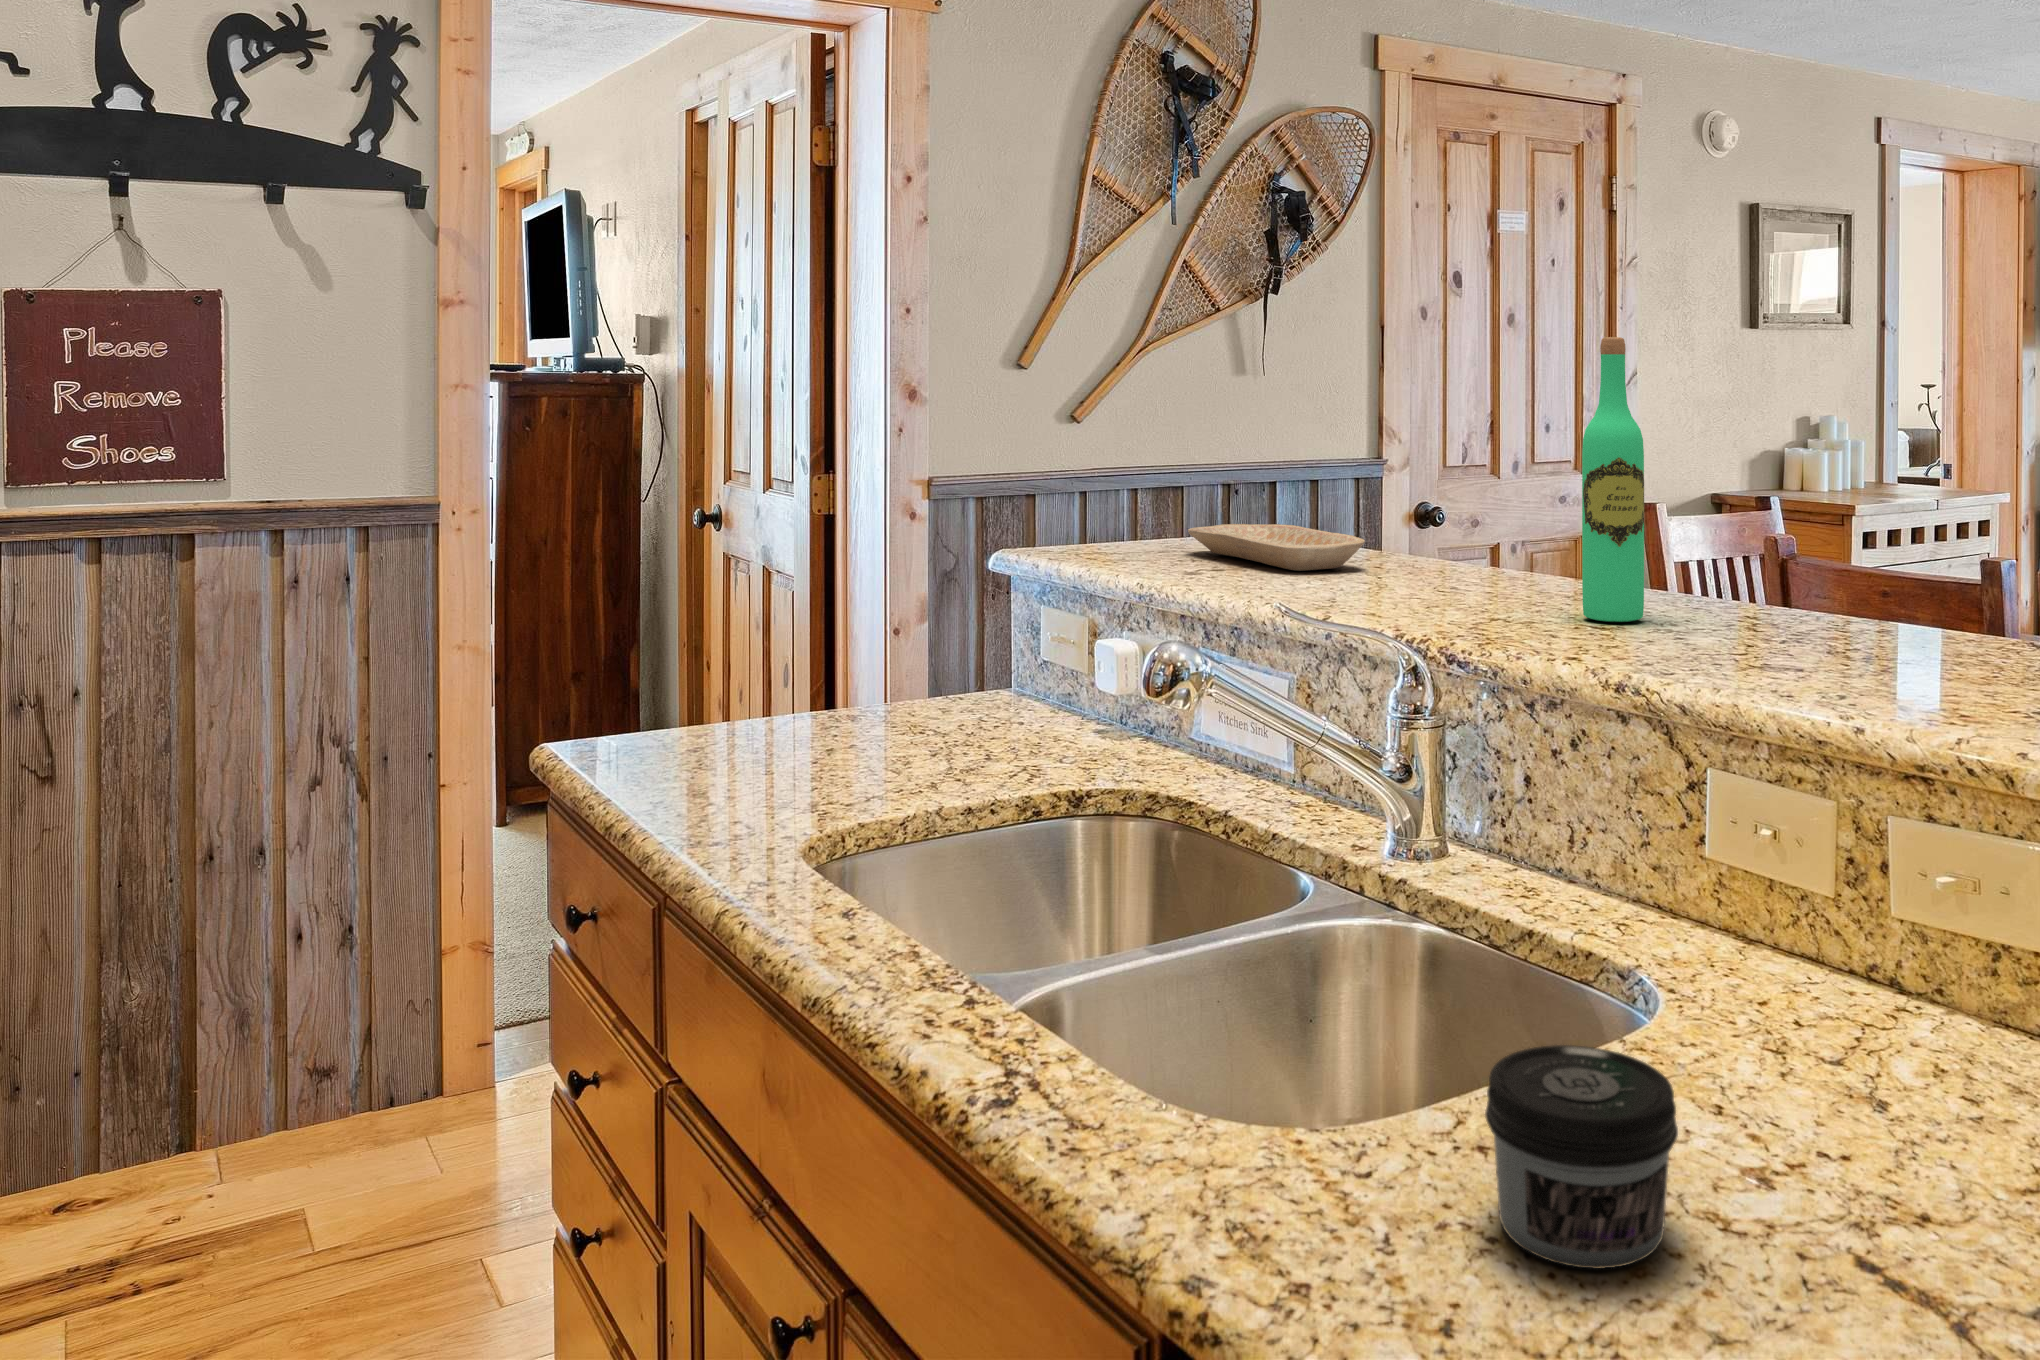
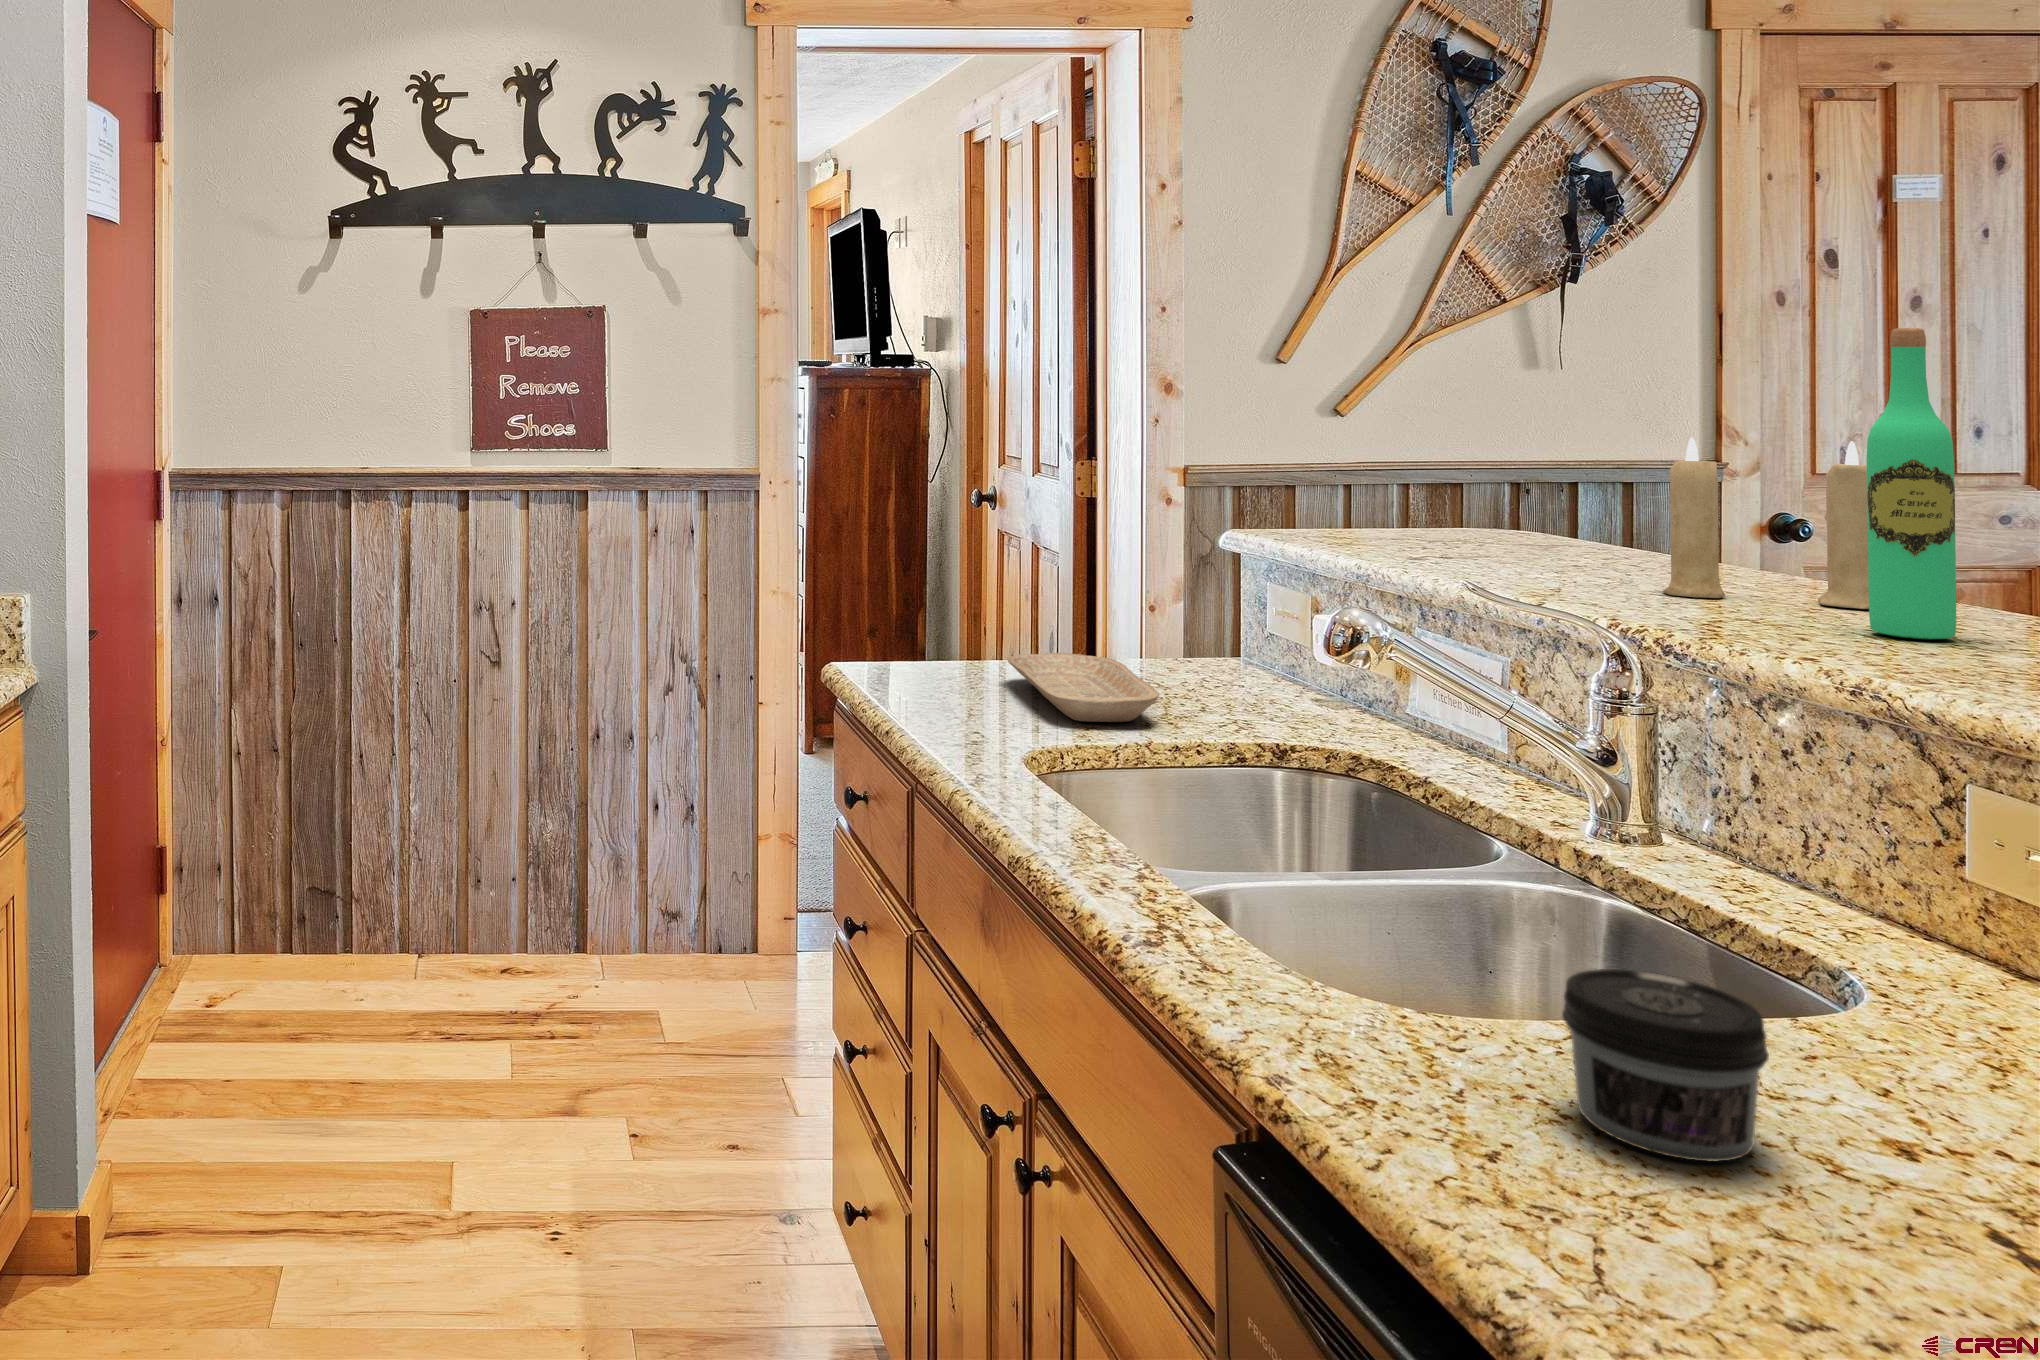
candle: none [1410,437,1578,595] -> present [1662,438,1869,609]
tray: present [1188,524,1365,571] -> present [1007,653,1159,722]

